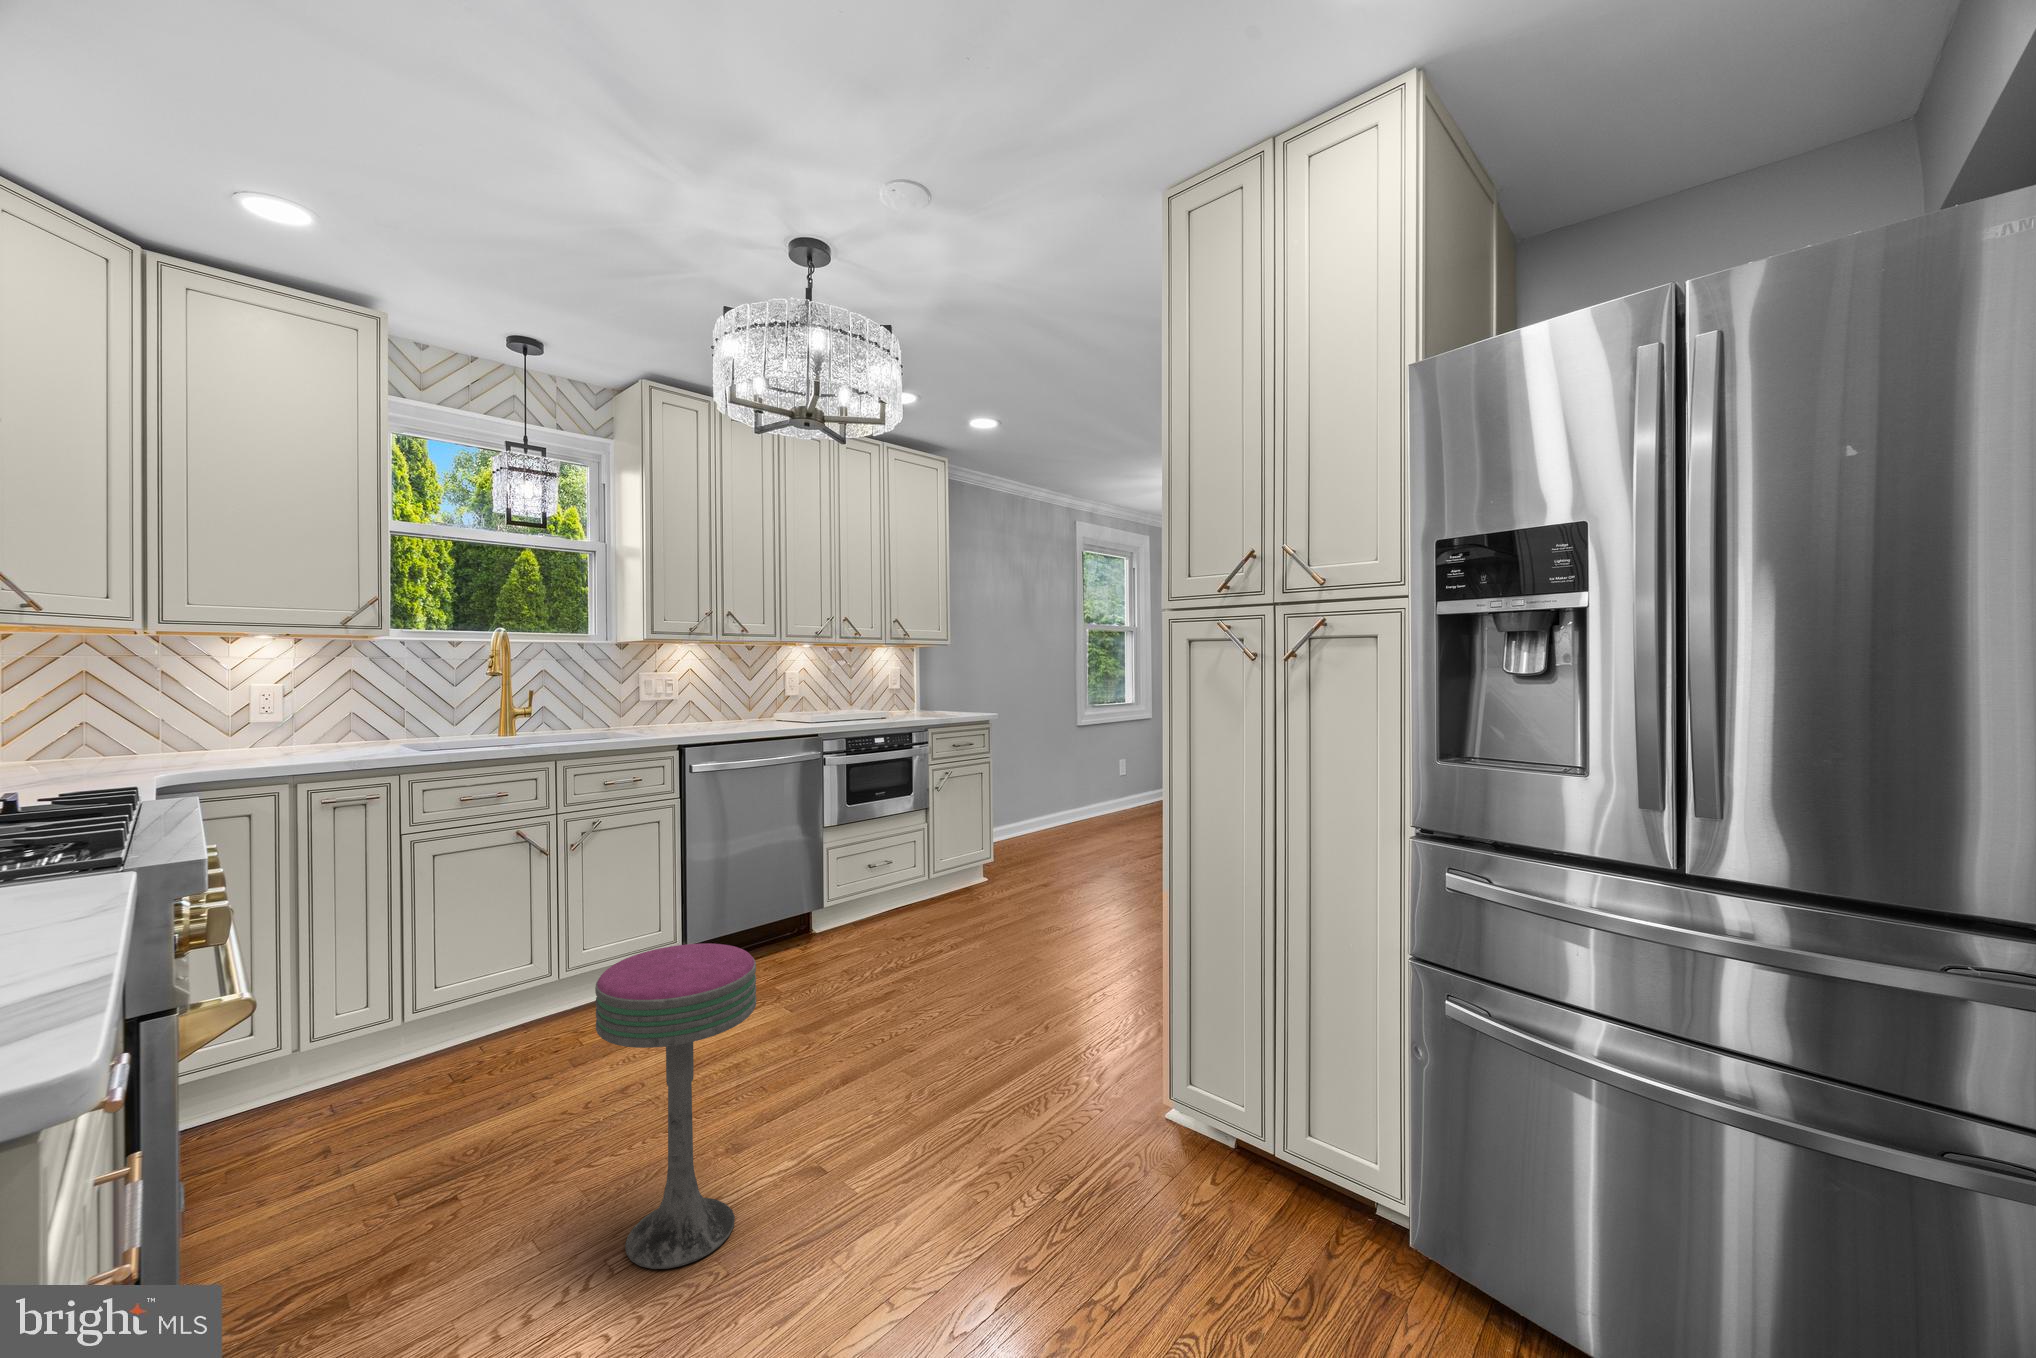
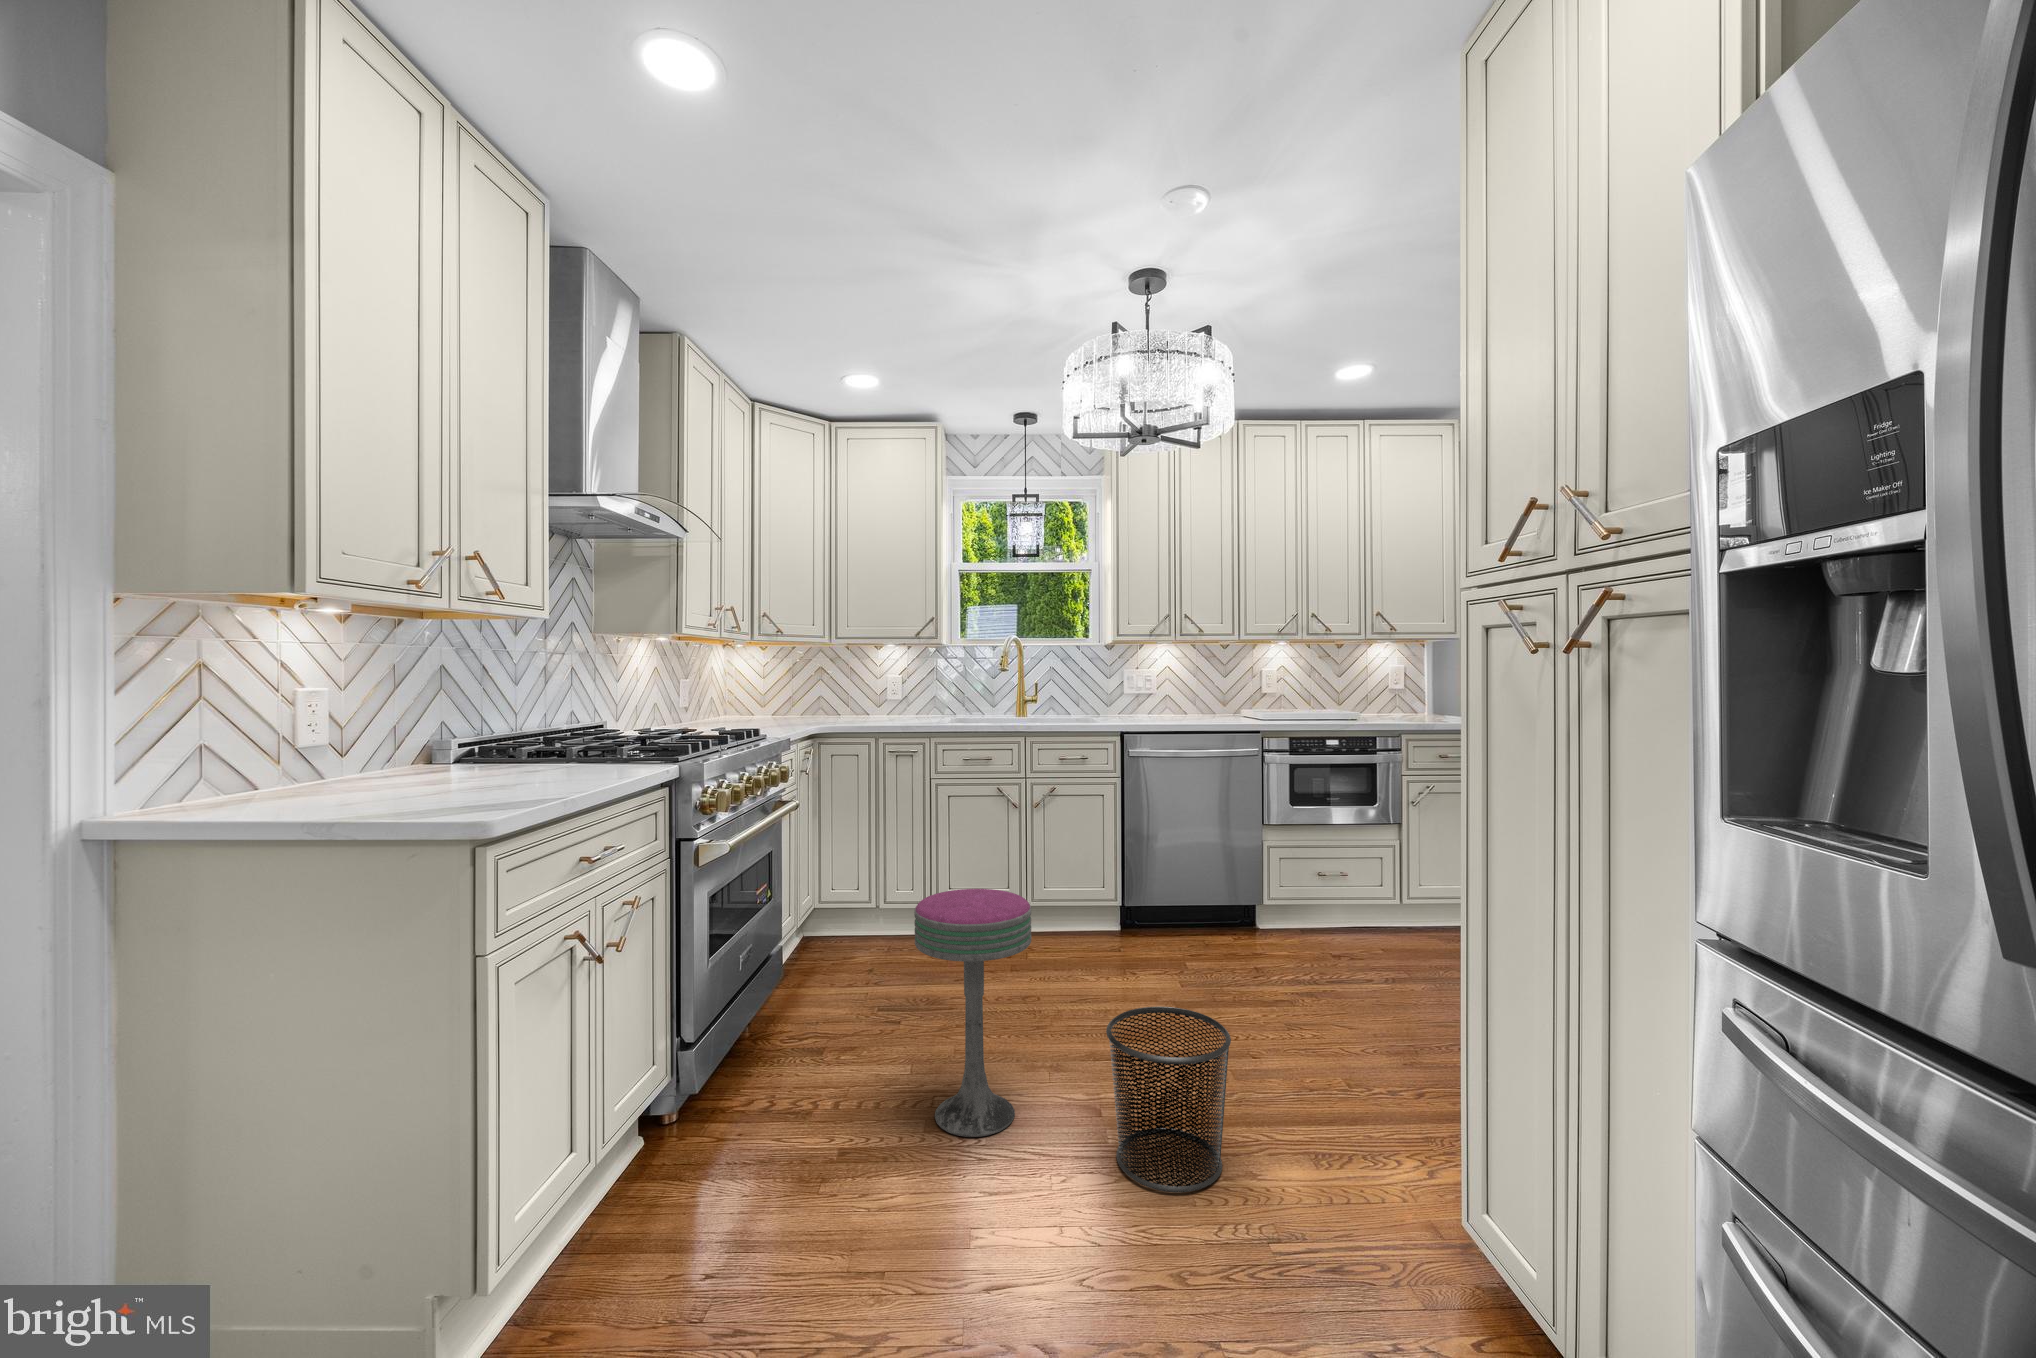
waste bin: none [858,1016,985,1208] -> present [1106,1007,1231,1193]

